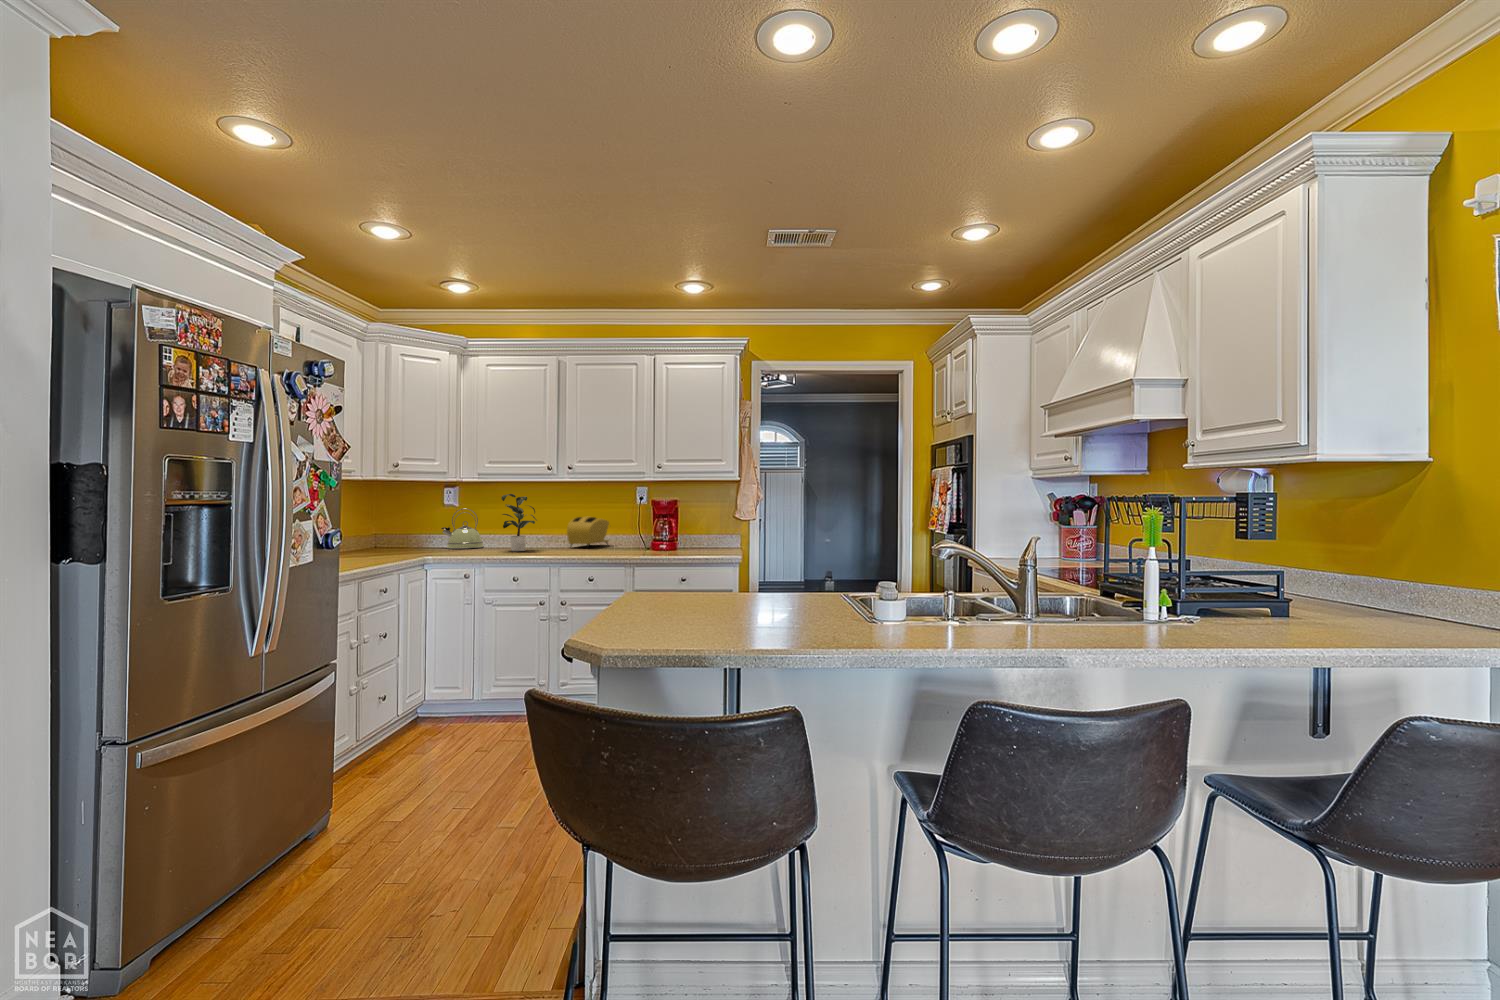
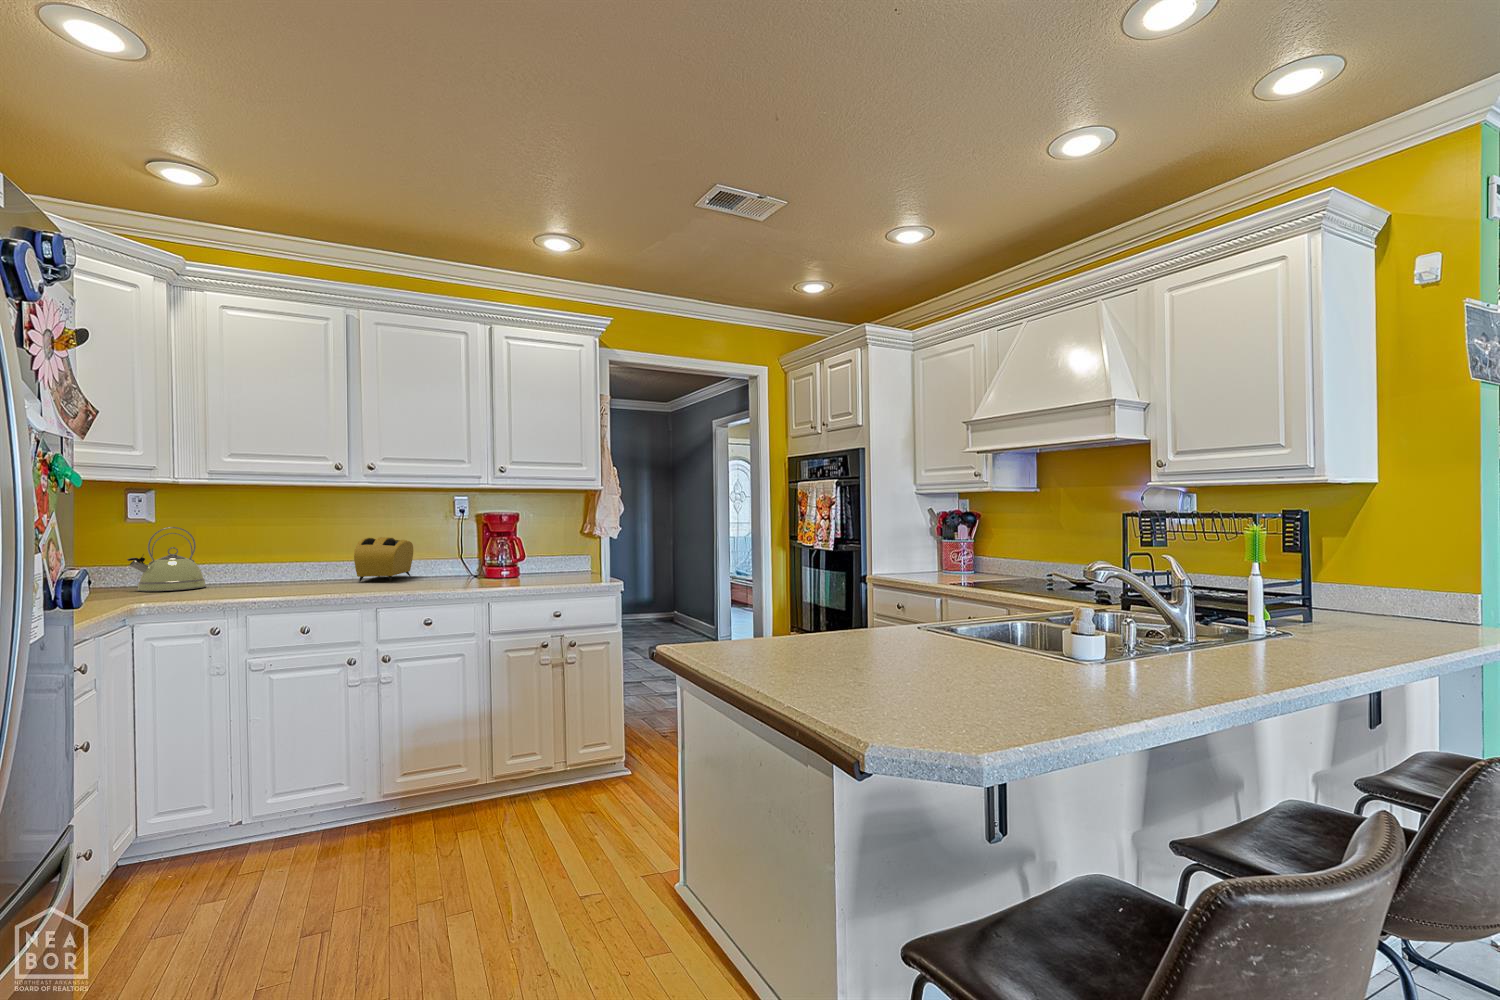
potted plant: present [501,494,536,551] -> none [243,504,334,591]

